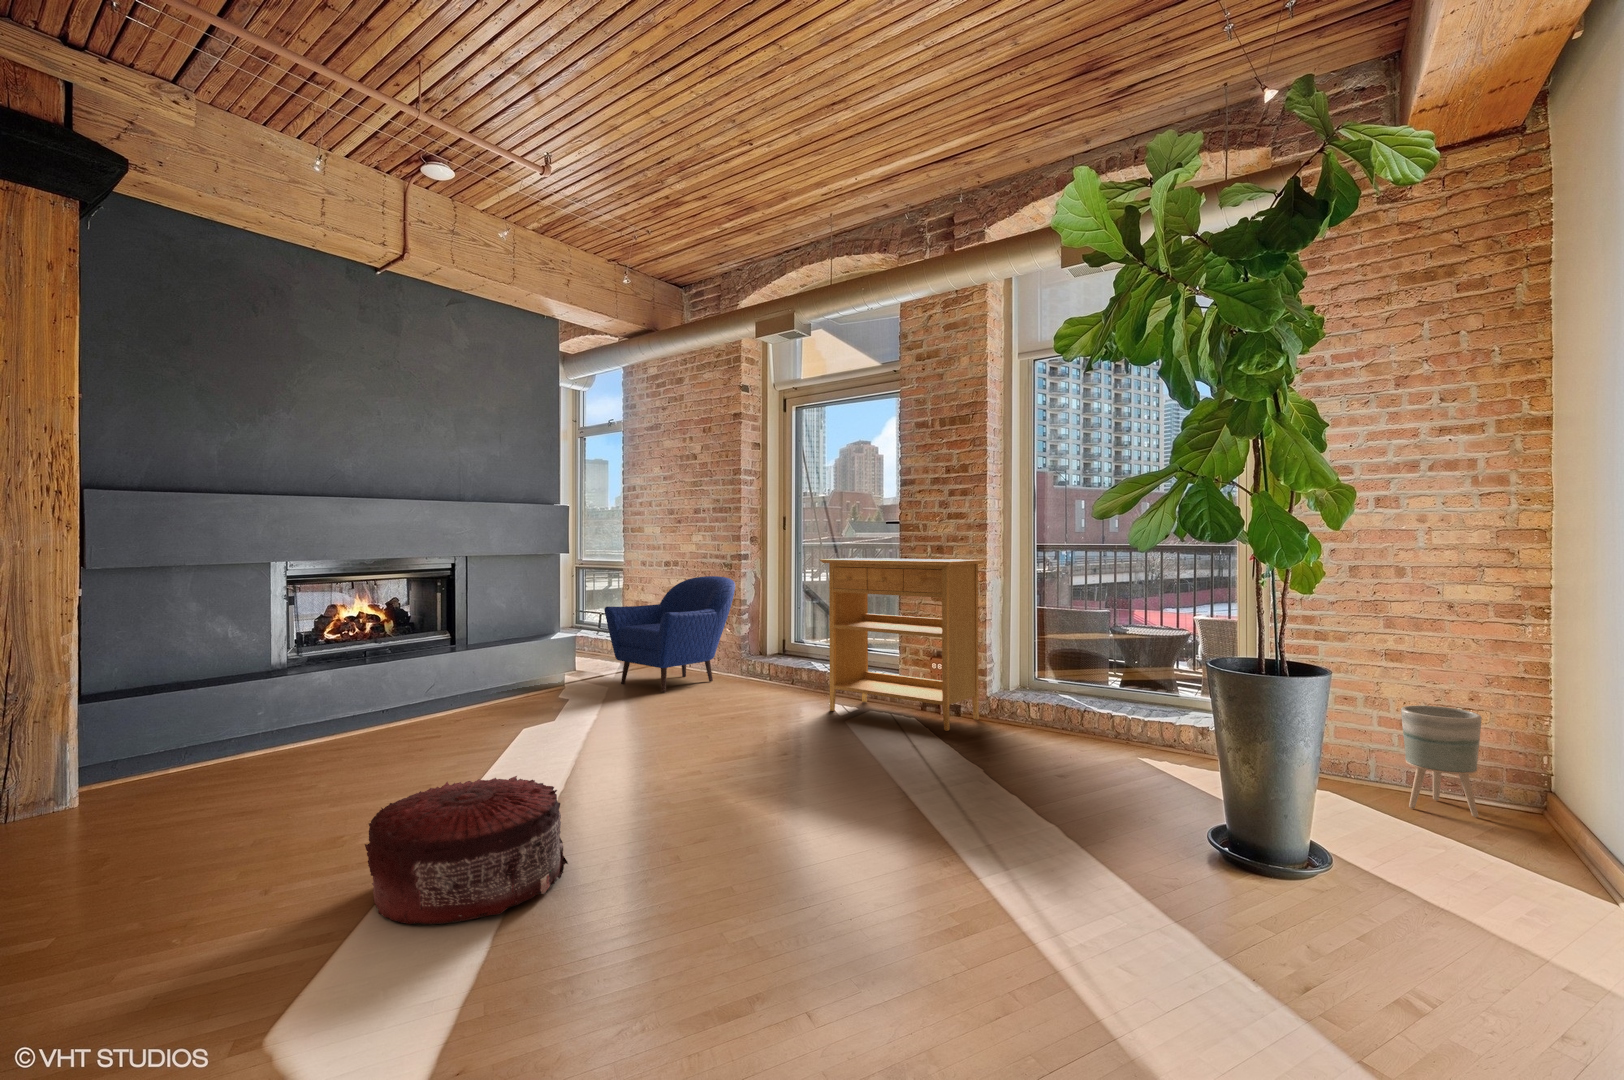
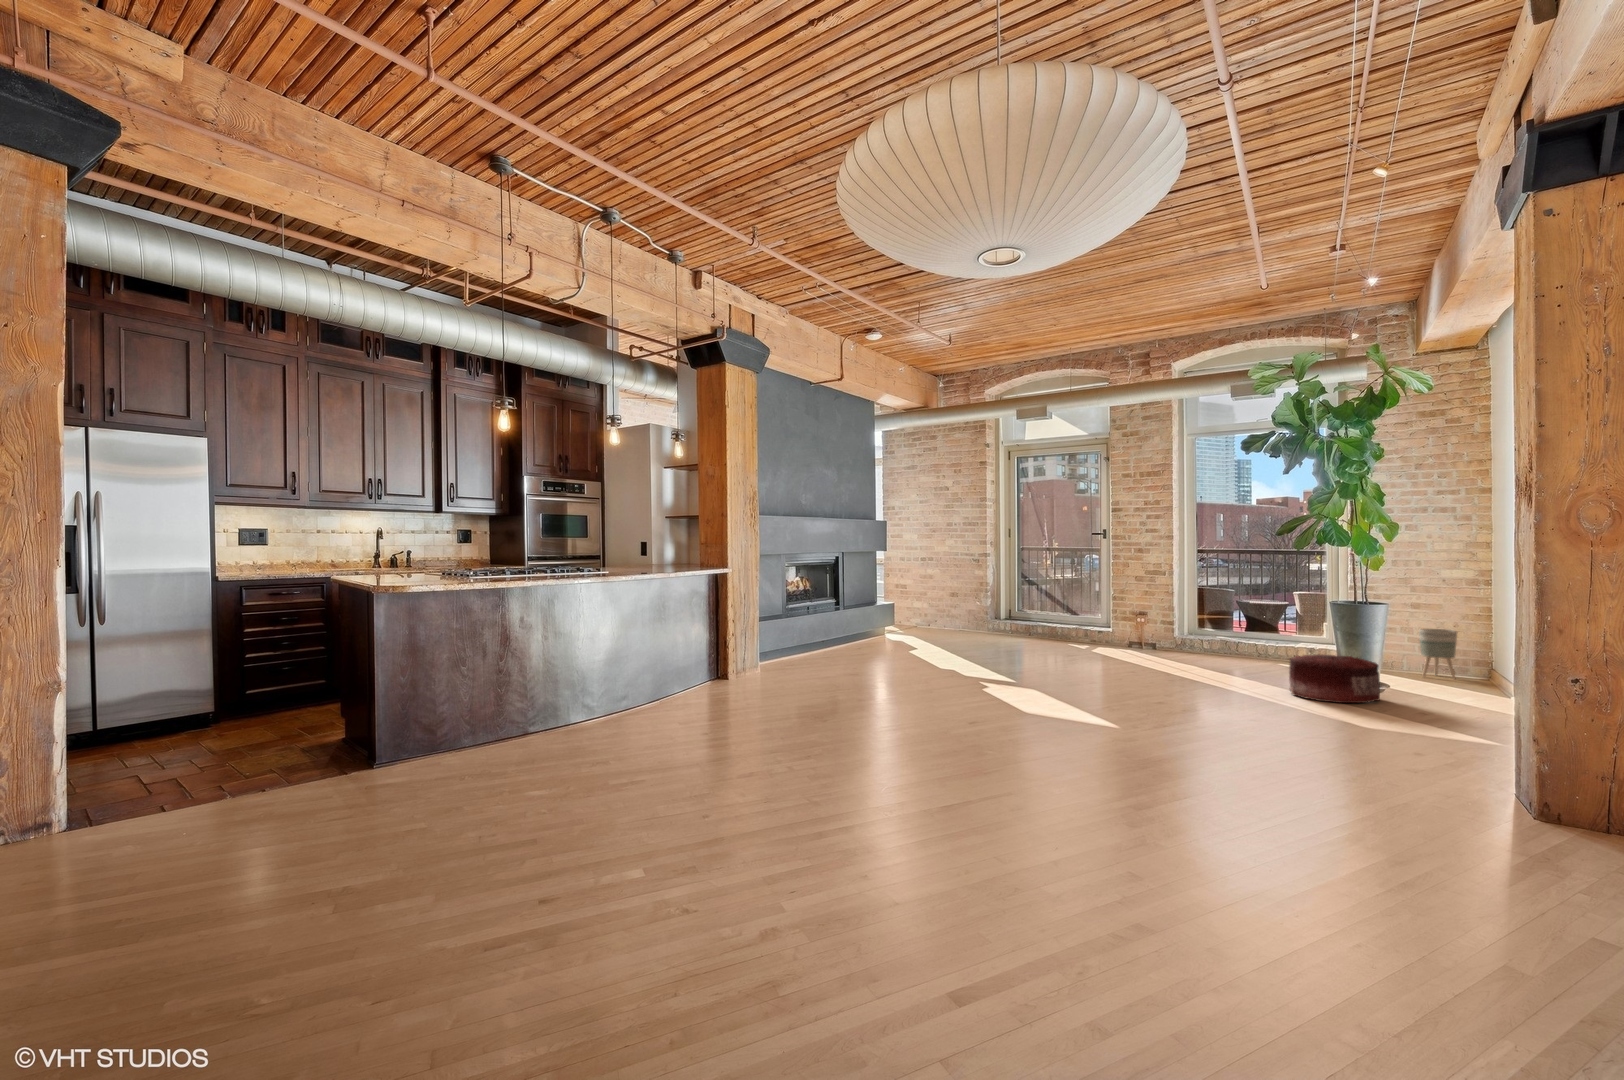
console table: present [820,558,985,731] -> none [1068,556,1174,655]
armchair: present [604,576,735,692] -> none [903,569,987,640]
pouf: present [365,776,568,924] -> present [1289,654,1380,703]

